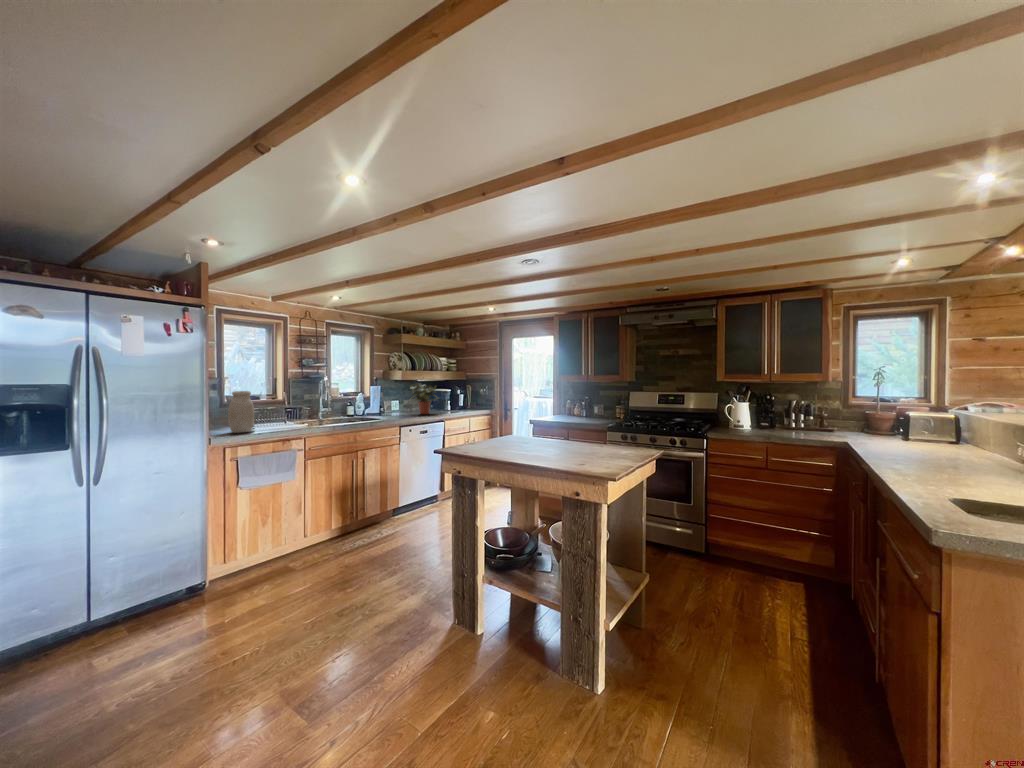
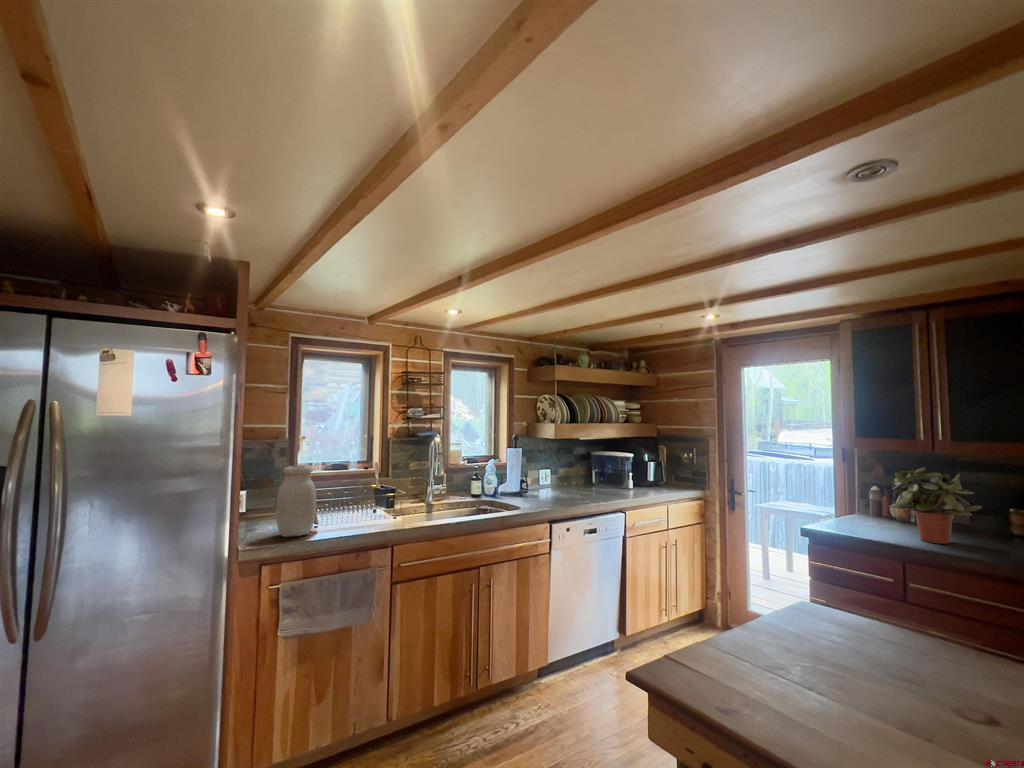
potted plant: present [410,383,438,414] -> present [889,467,982,544]

